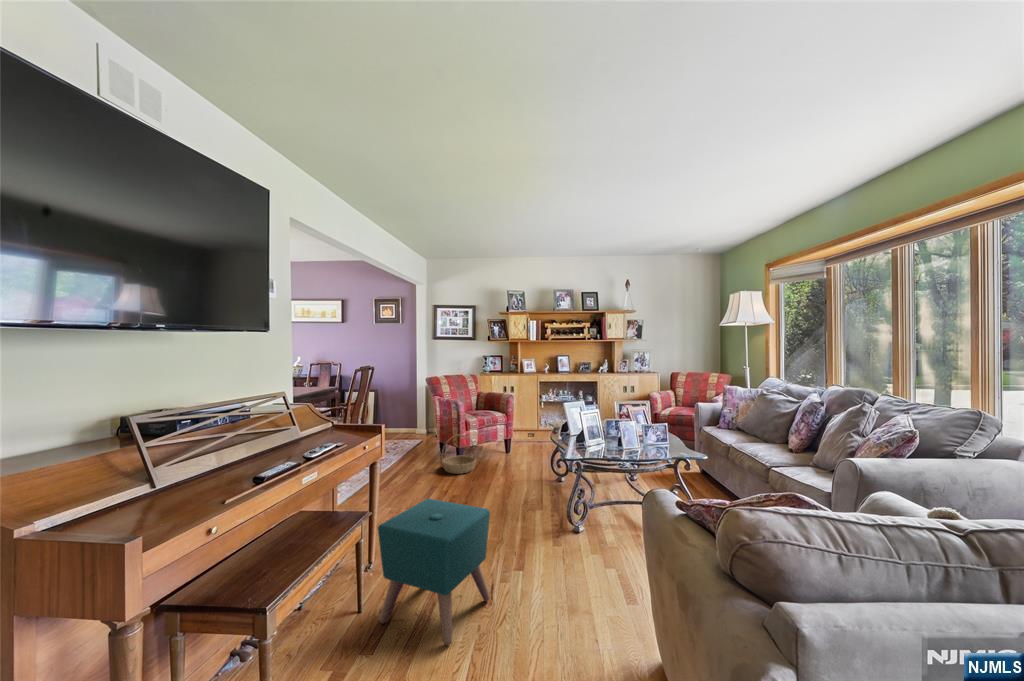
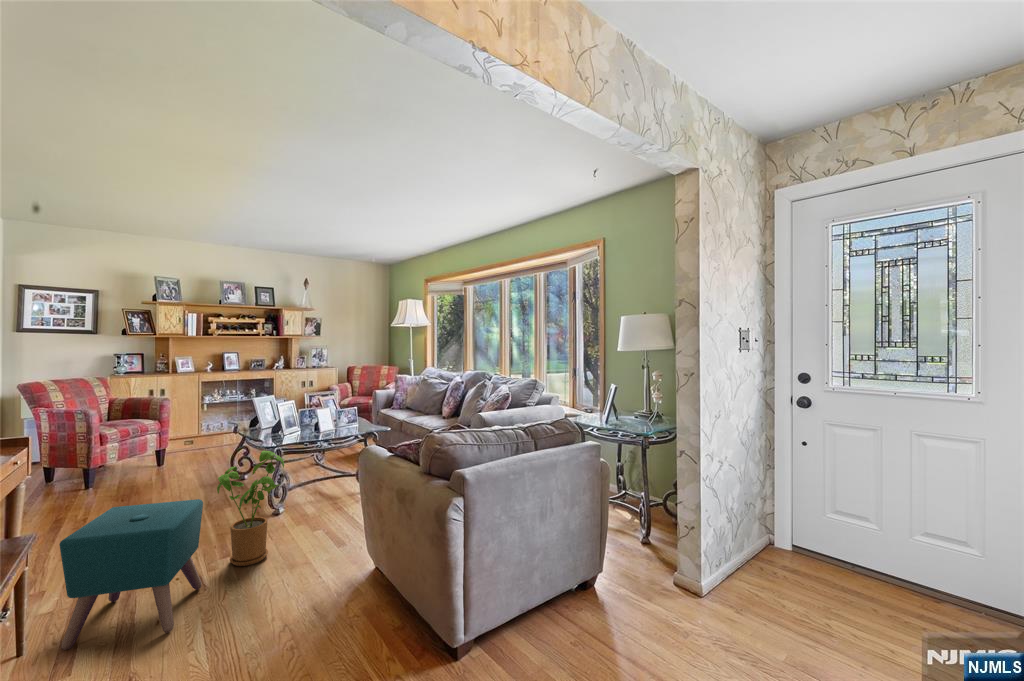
basket: present [441,435,476,474] -> none [64,450,123,500]
house plant: none [511,466,575,589] -> present [217,451,285,566]

